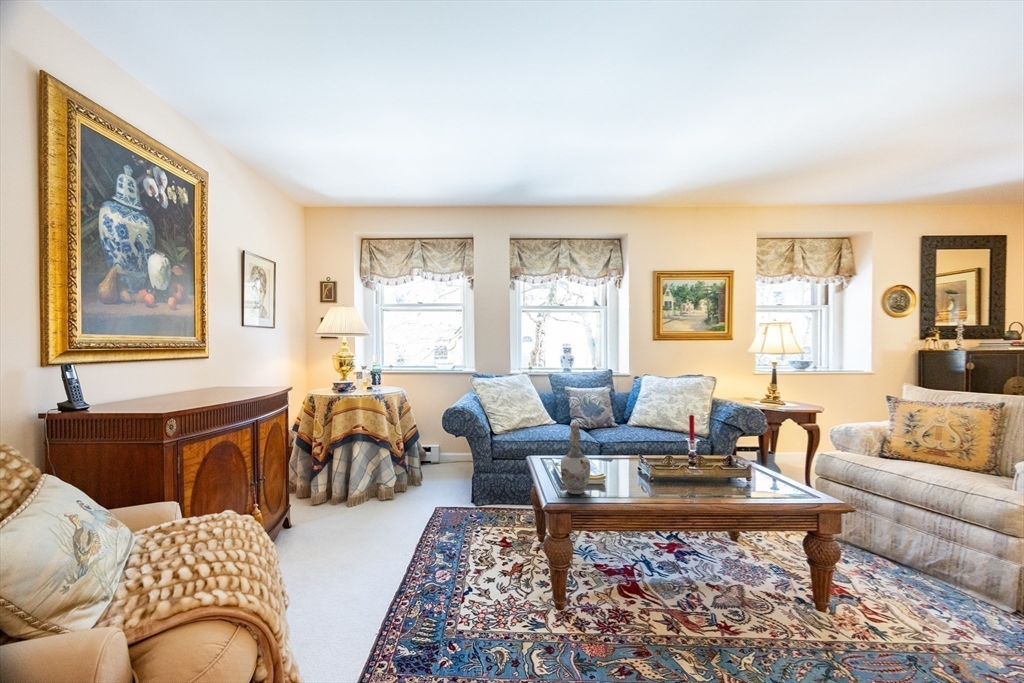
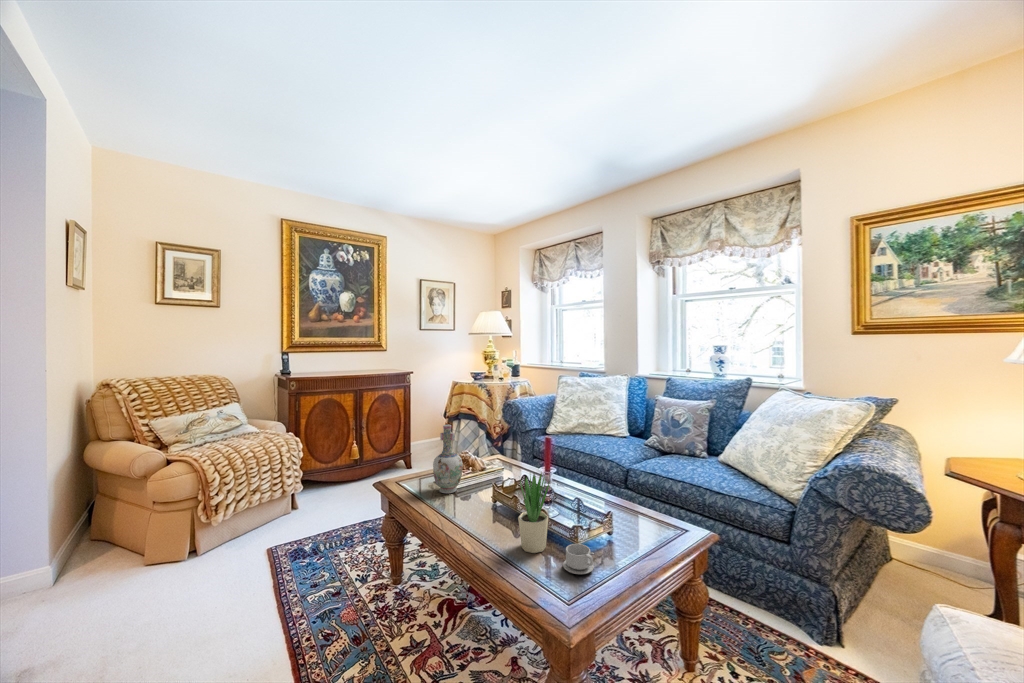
potted plant: none [712,432,740,500] -> present [518,472,550,553]
teacup: none [754,479,786,497] -> present [563,544,594,574]

